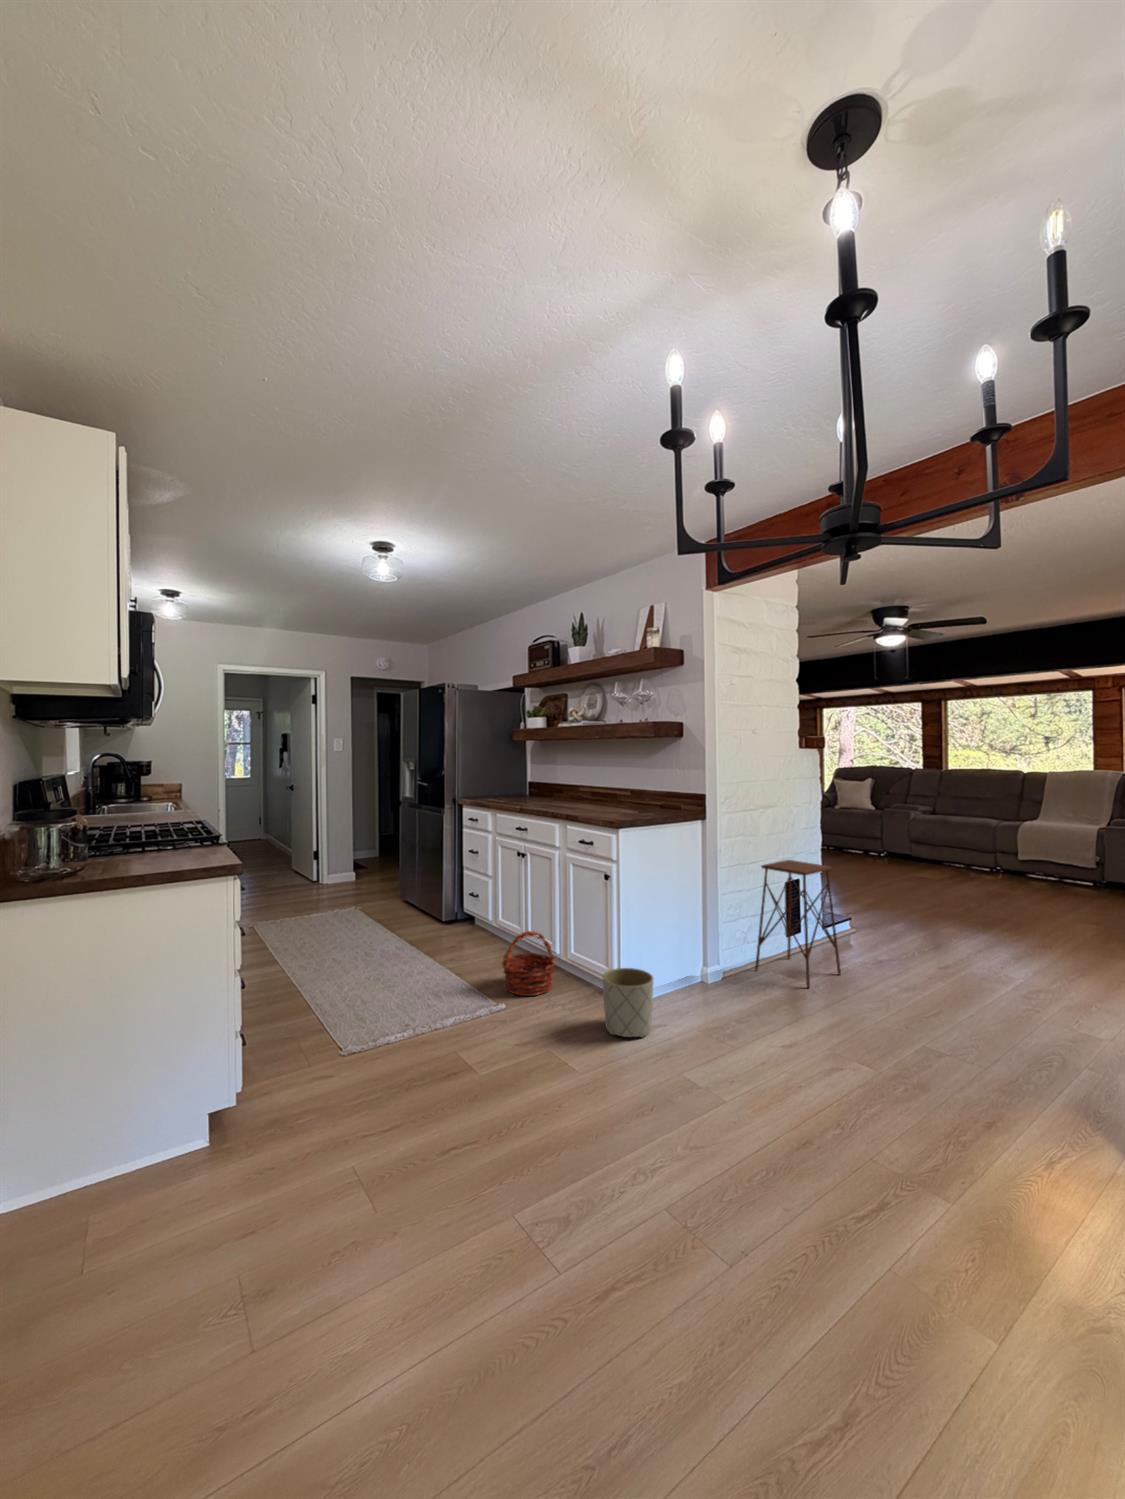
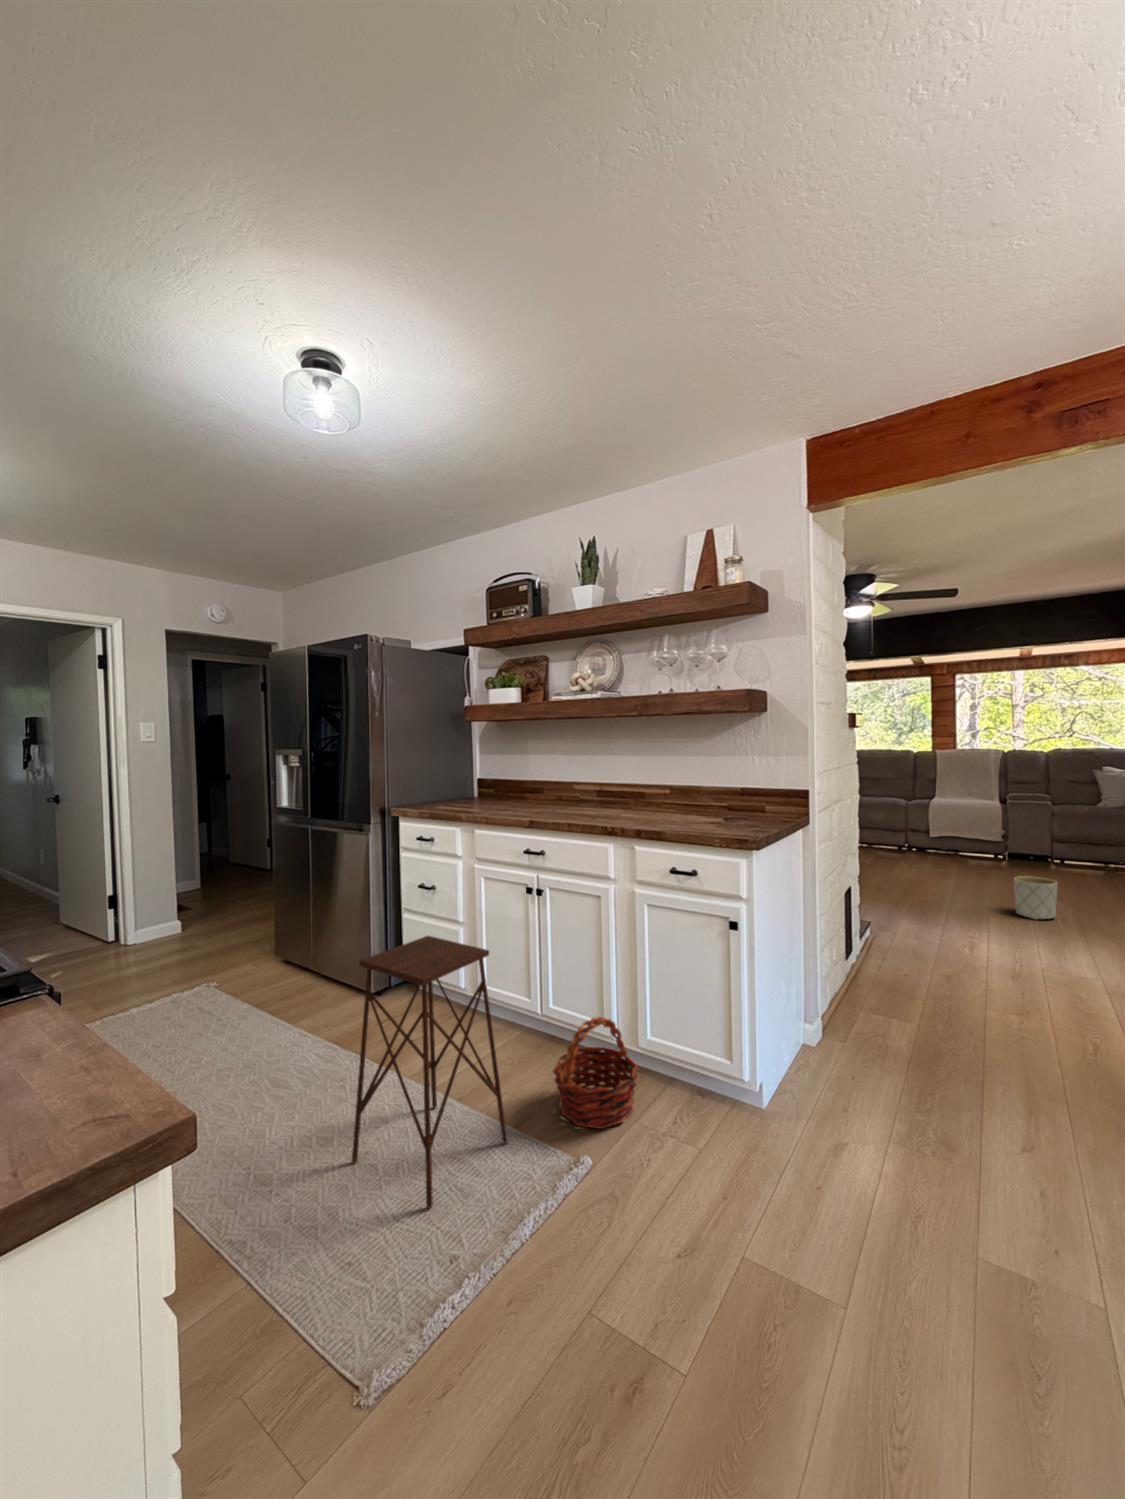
side table: present [755,860,841,988] -> present [352,936,508,1209]
planter: present [603,968,654,1038] -> present [1014,876,1058,920]

